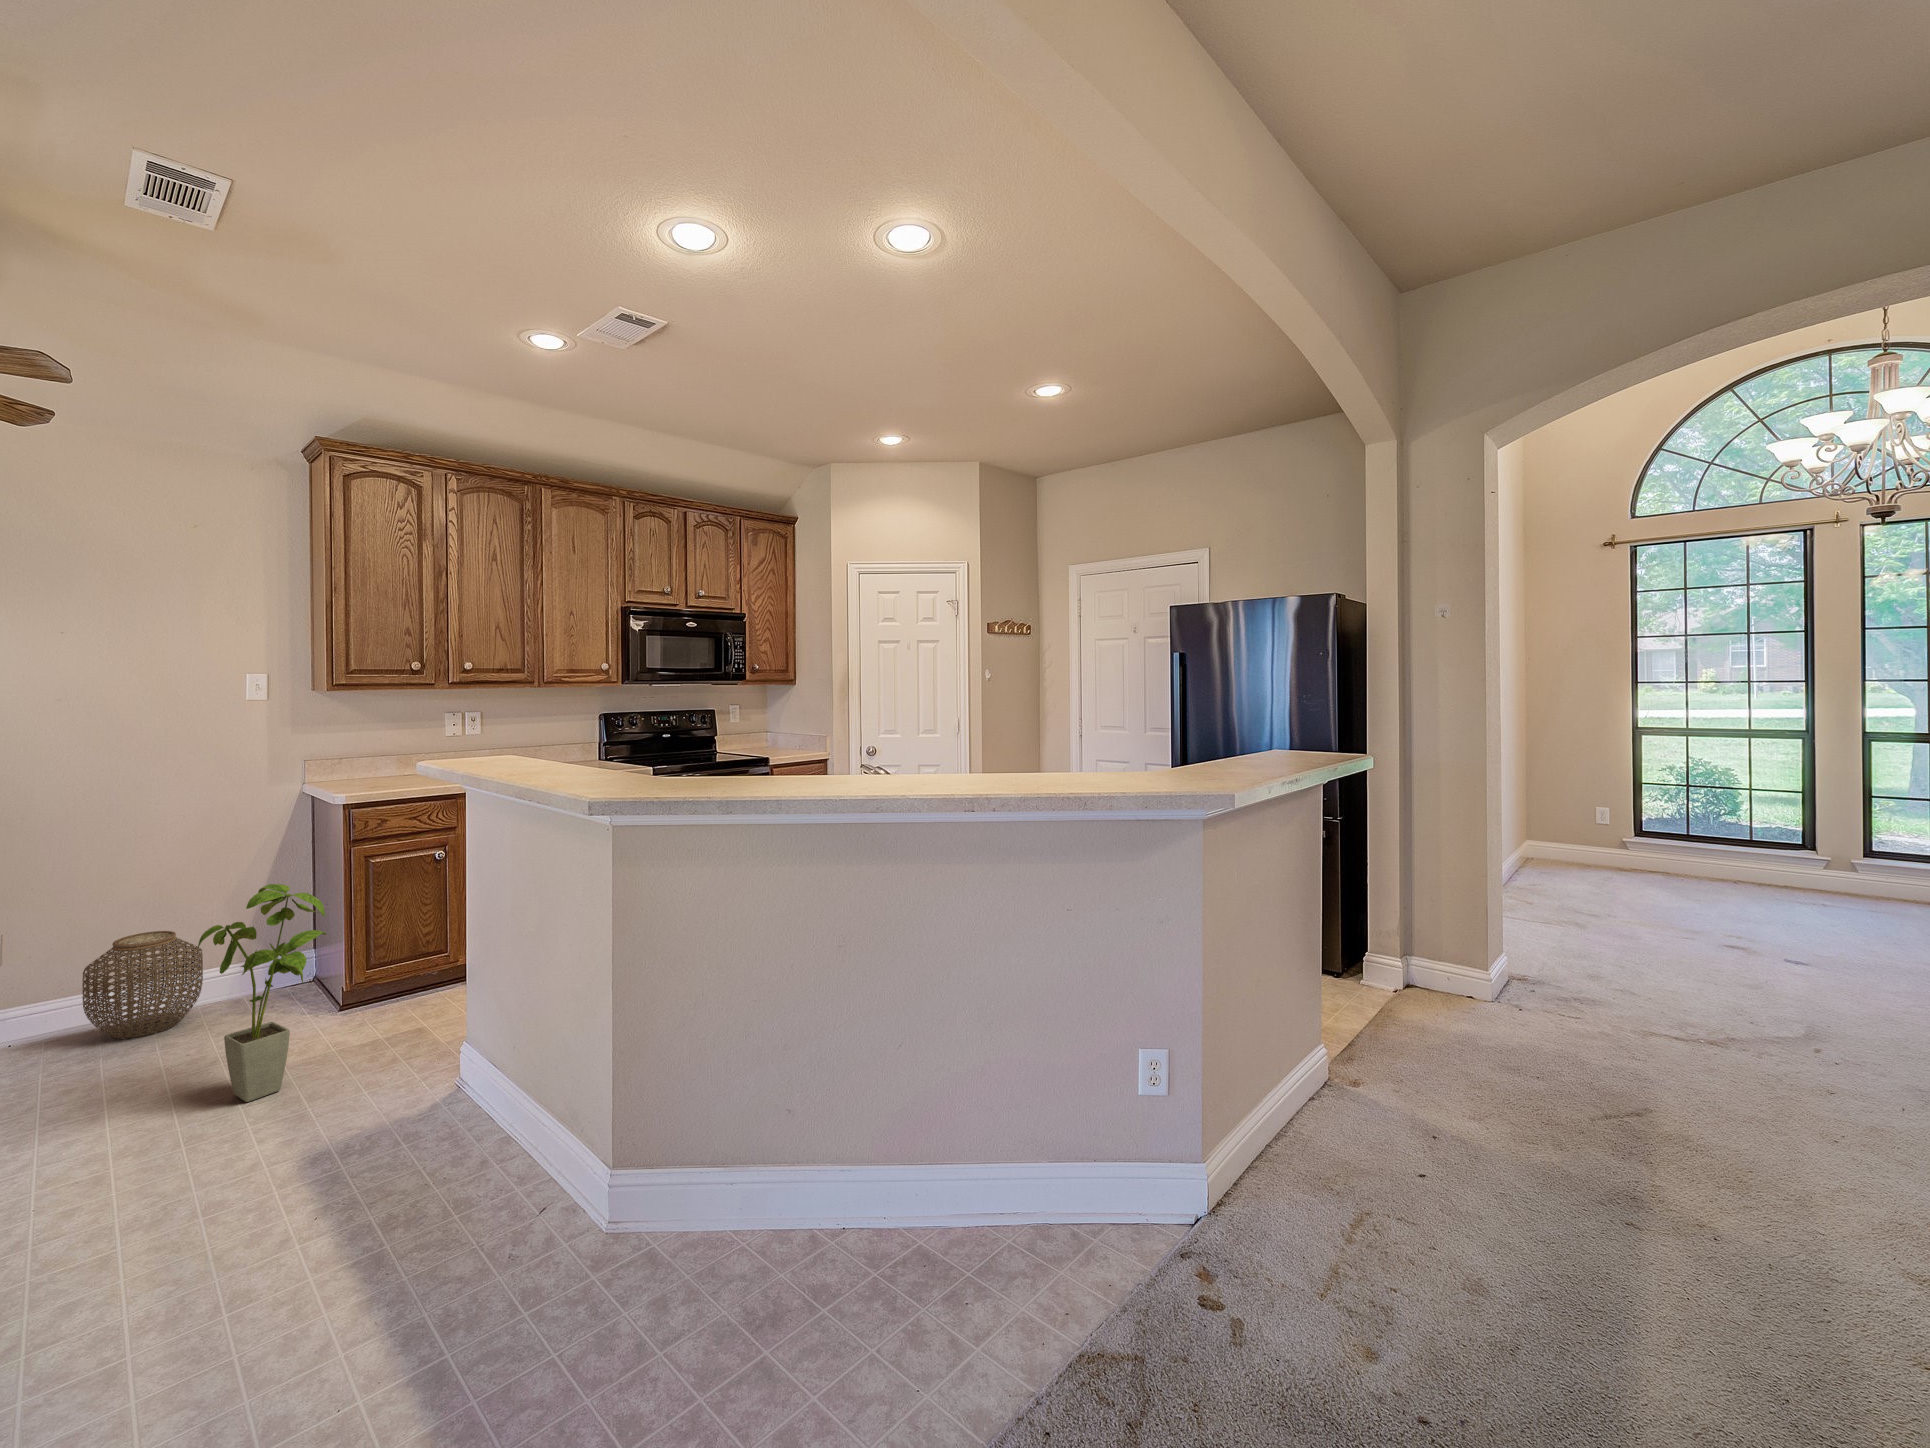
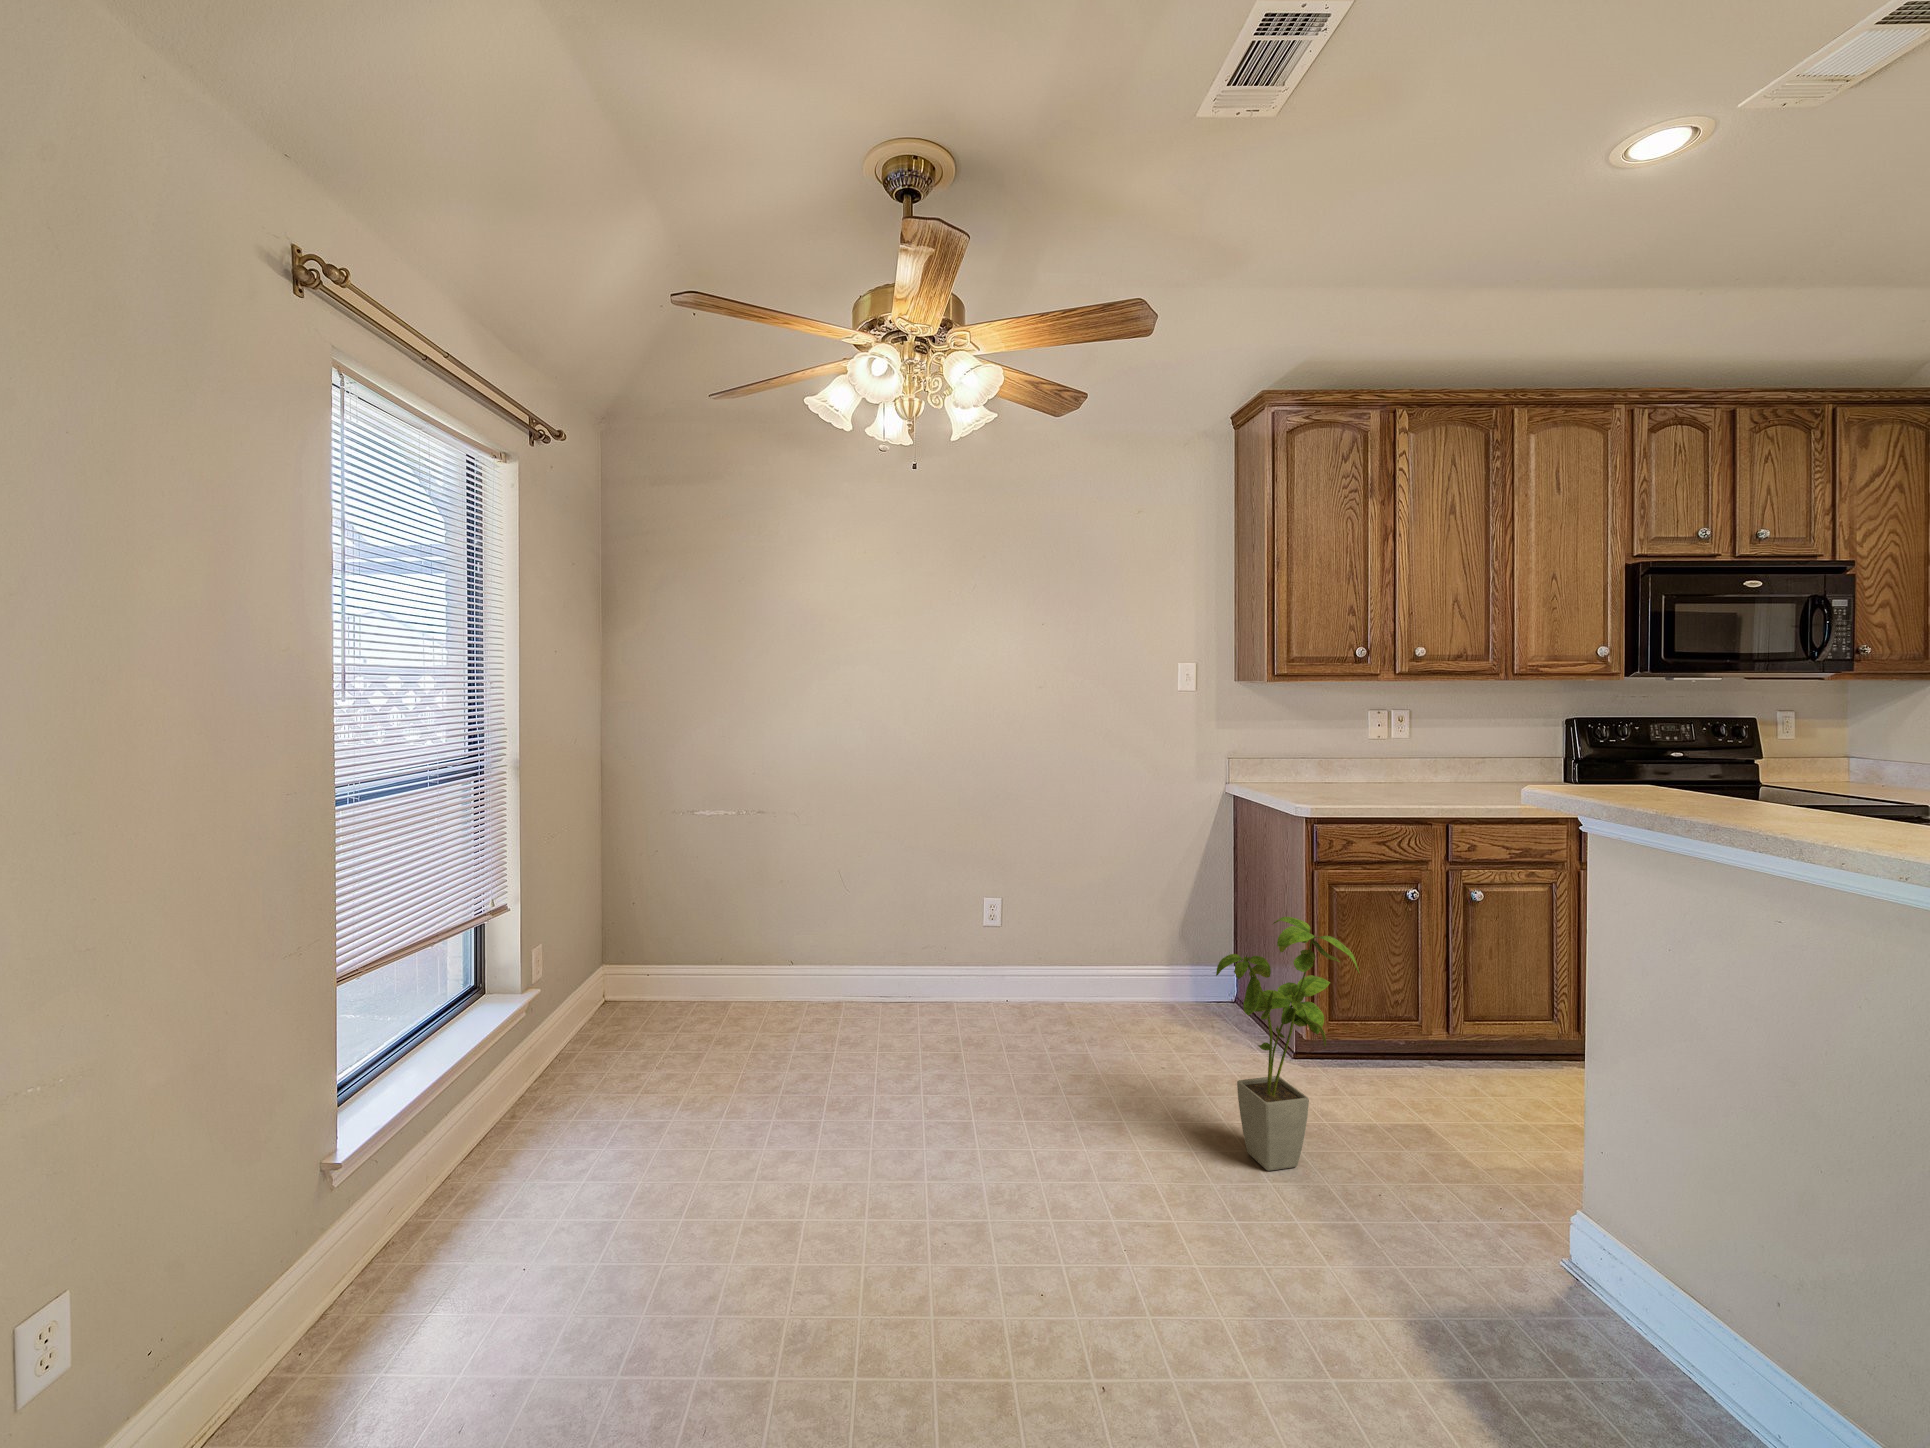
woven basket: present [82,931,203,1039] -> none [1065,921,1156,1028]

